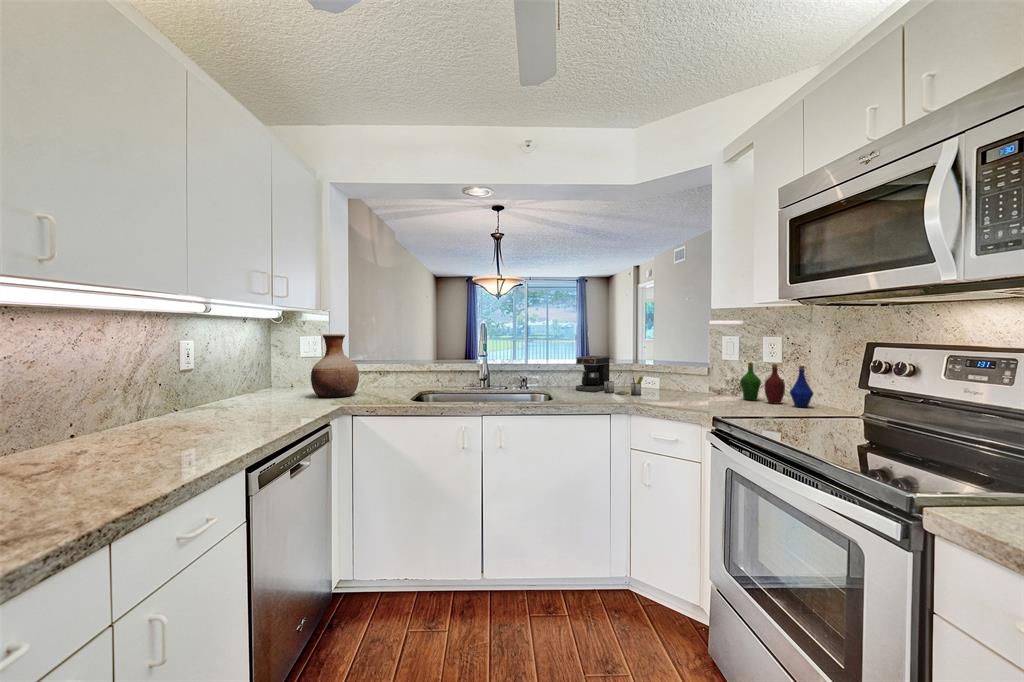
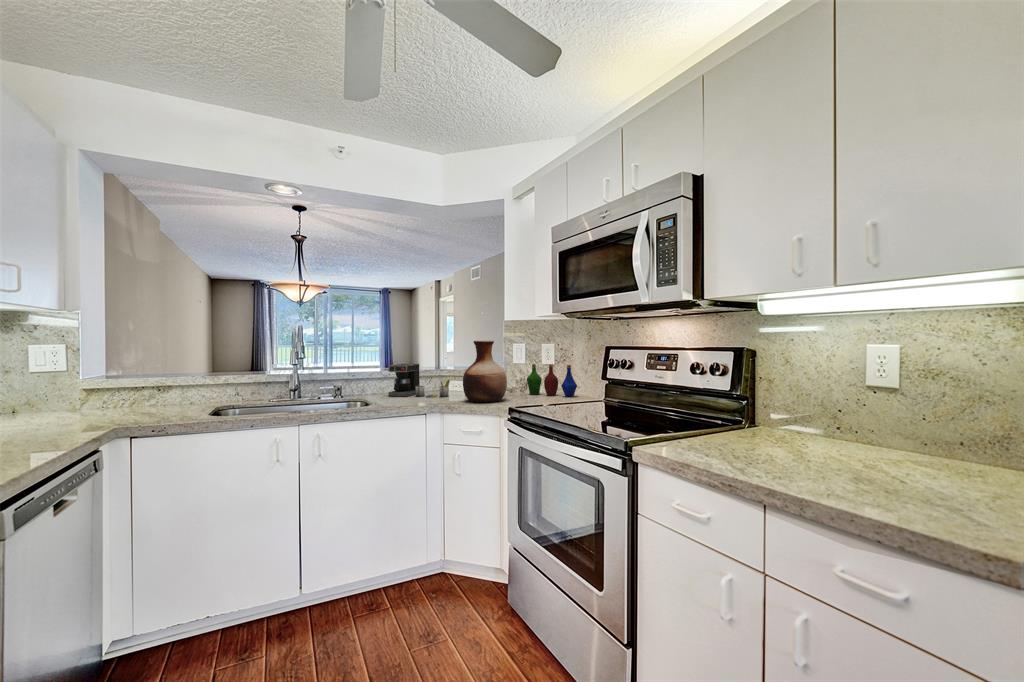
vase: present [311,334,359,398] -> present [463,340,507,403]

